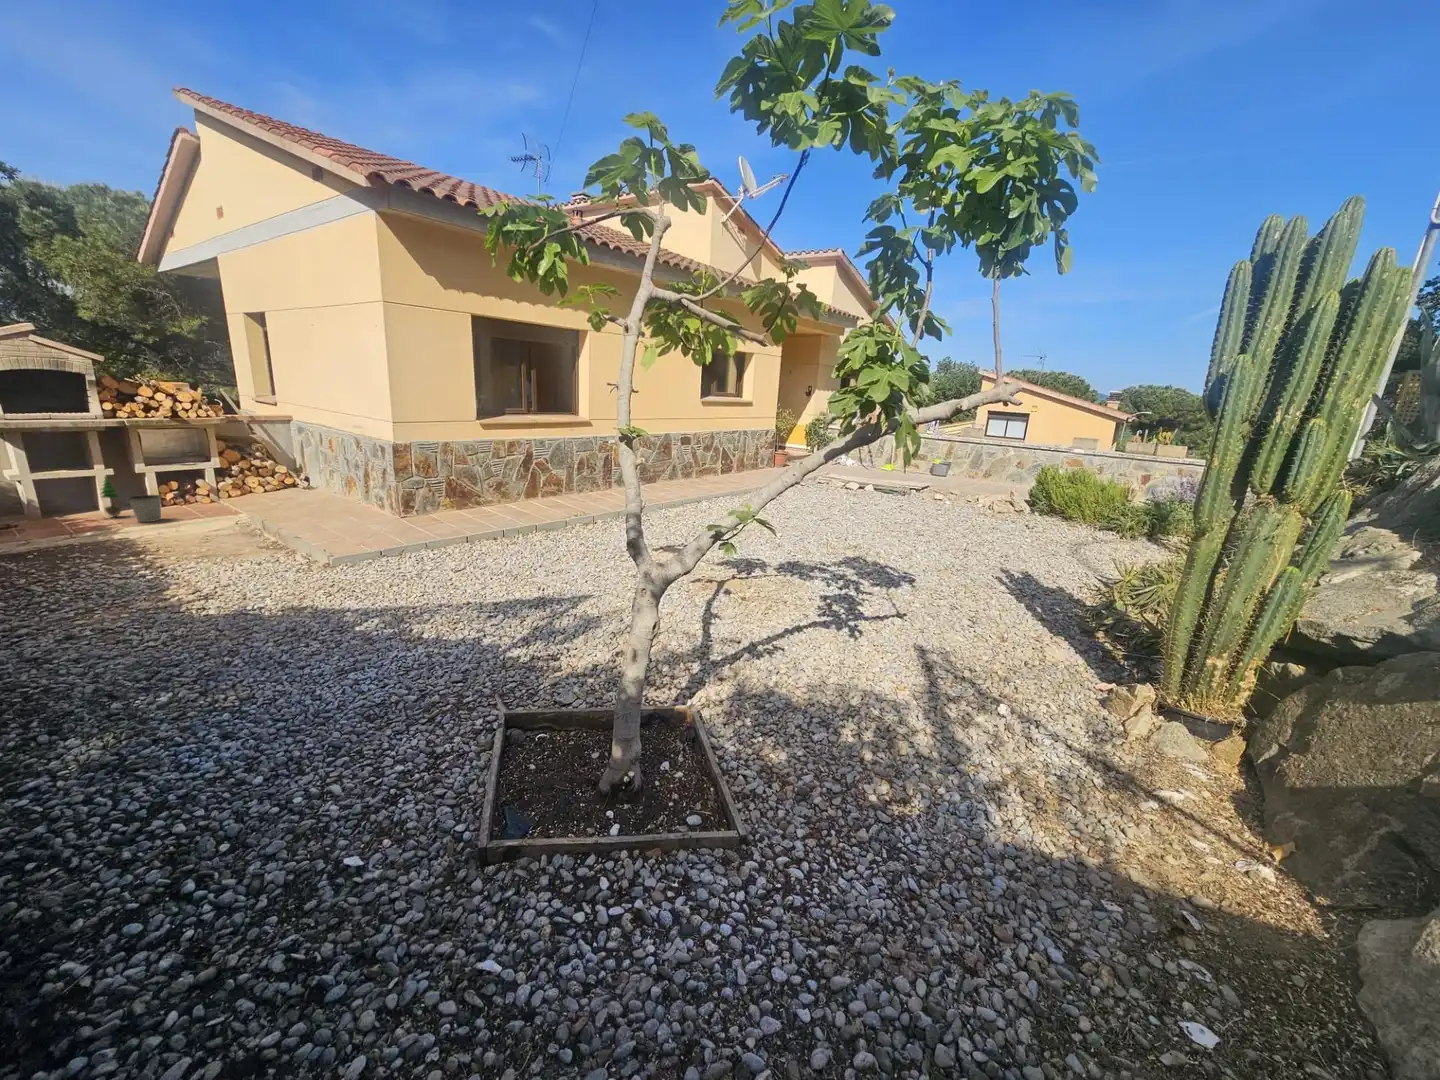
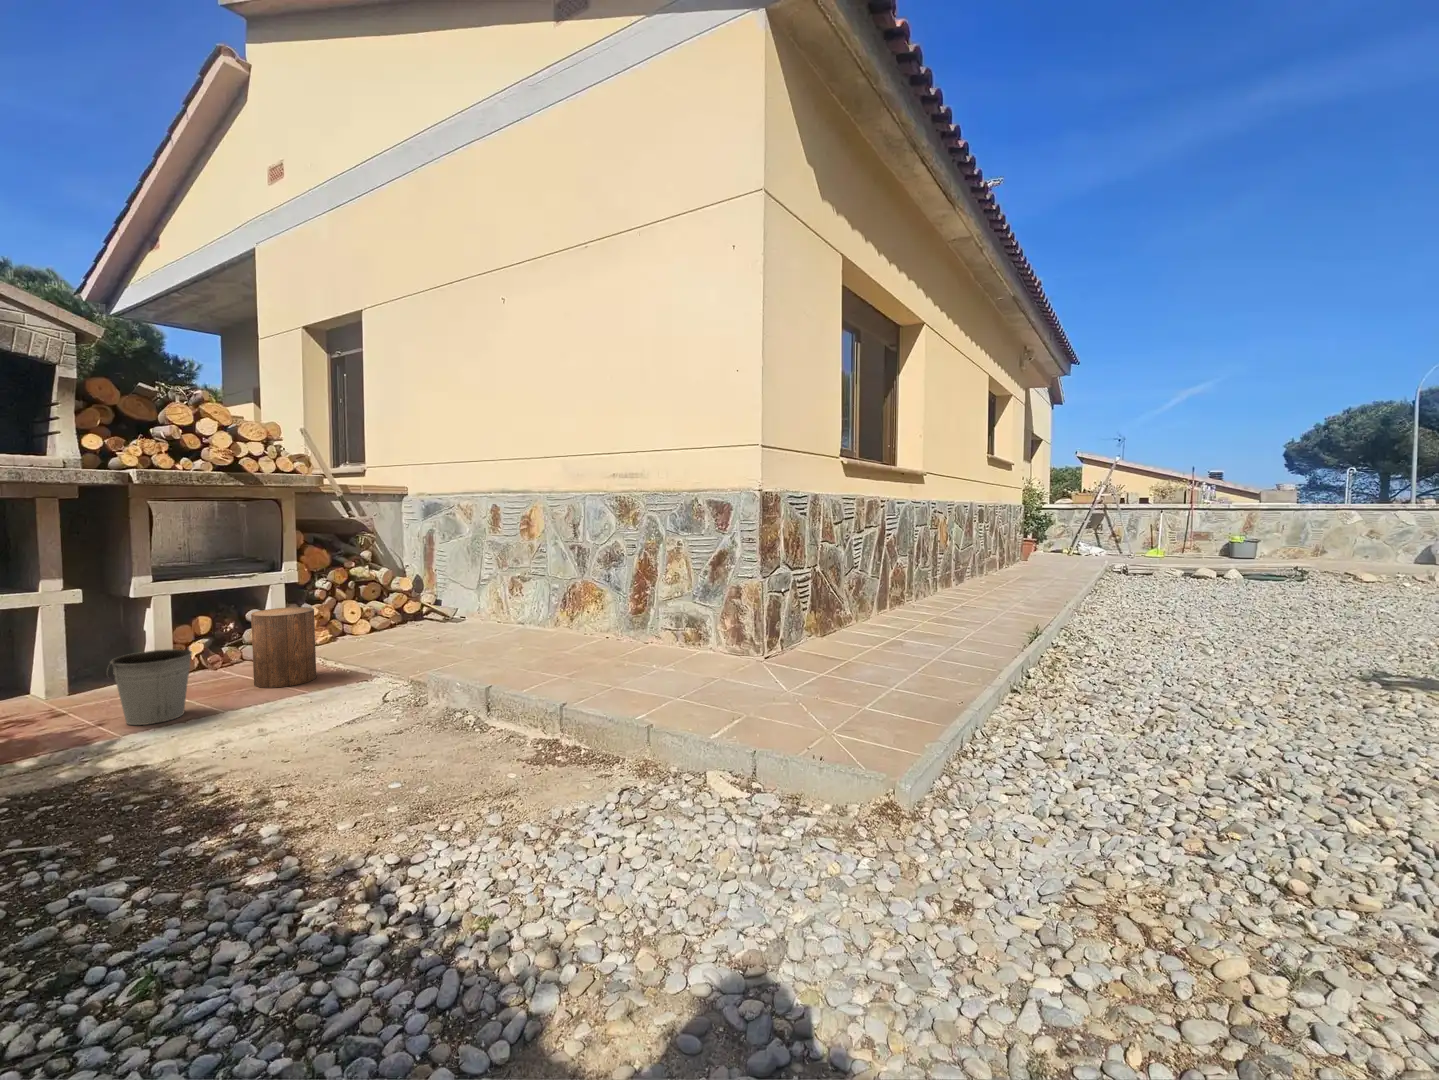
potted tree: present [101,476,121,517] -> none [36,602,91,708]
stool: none [189,479,224,513] -> present [251,607,316,688]

